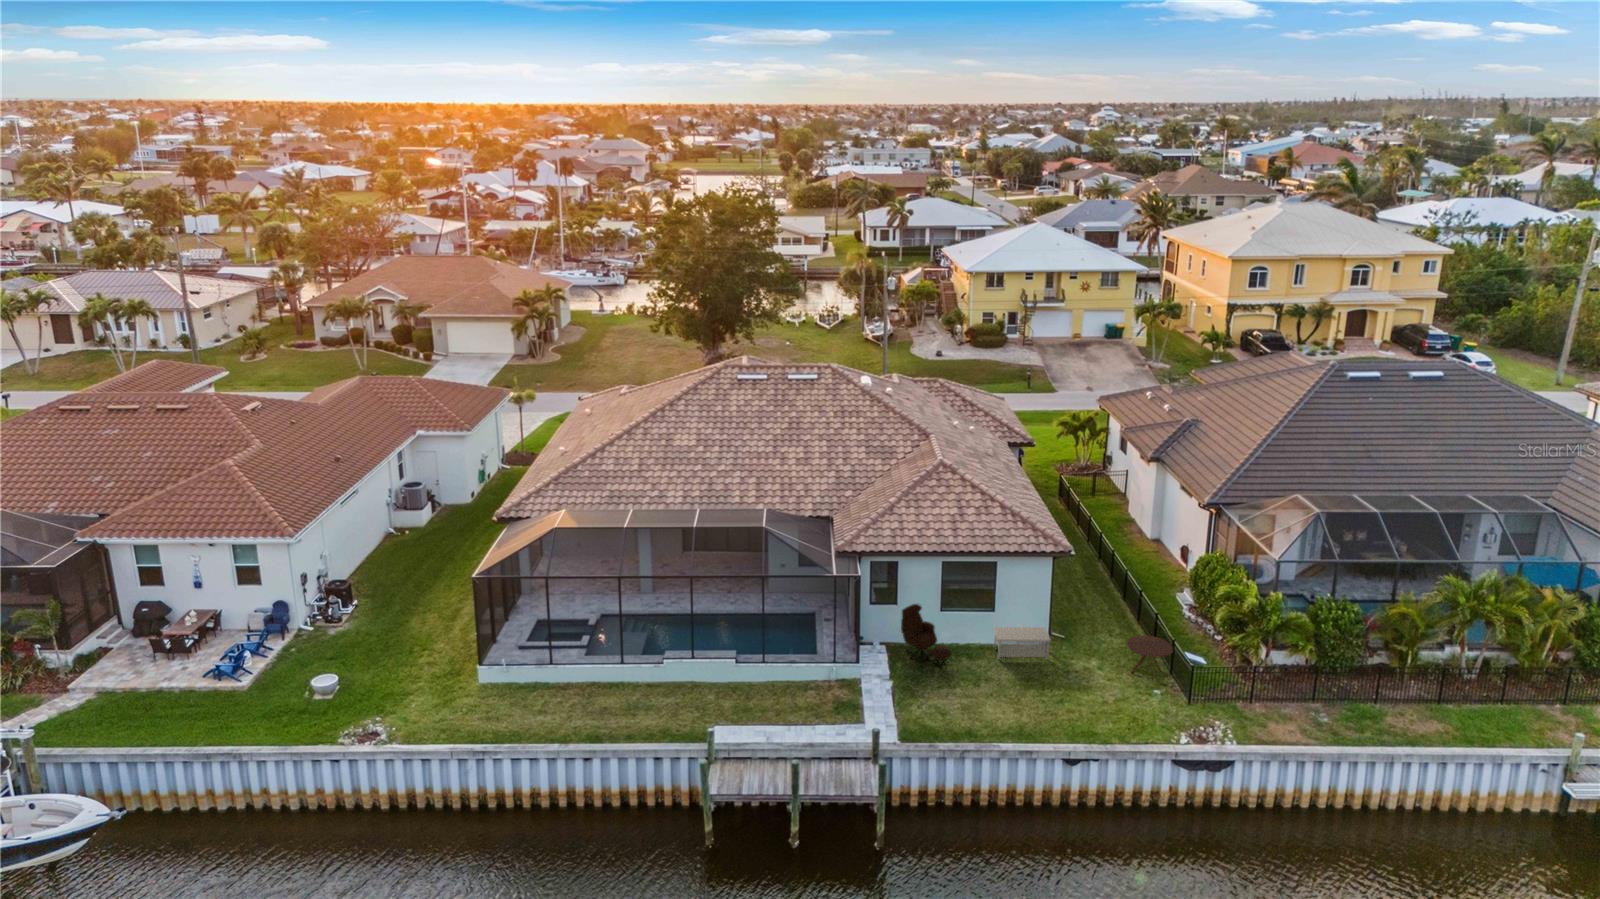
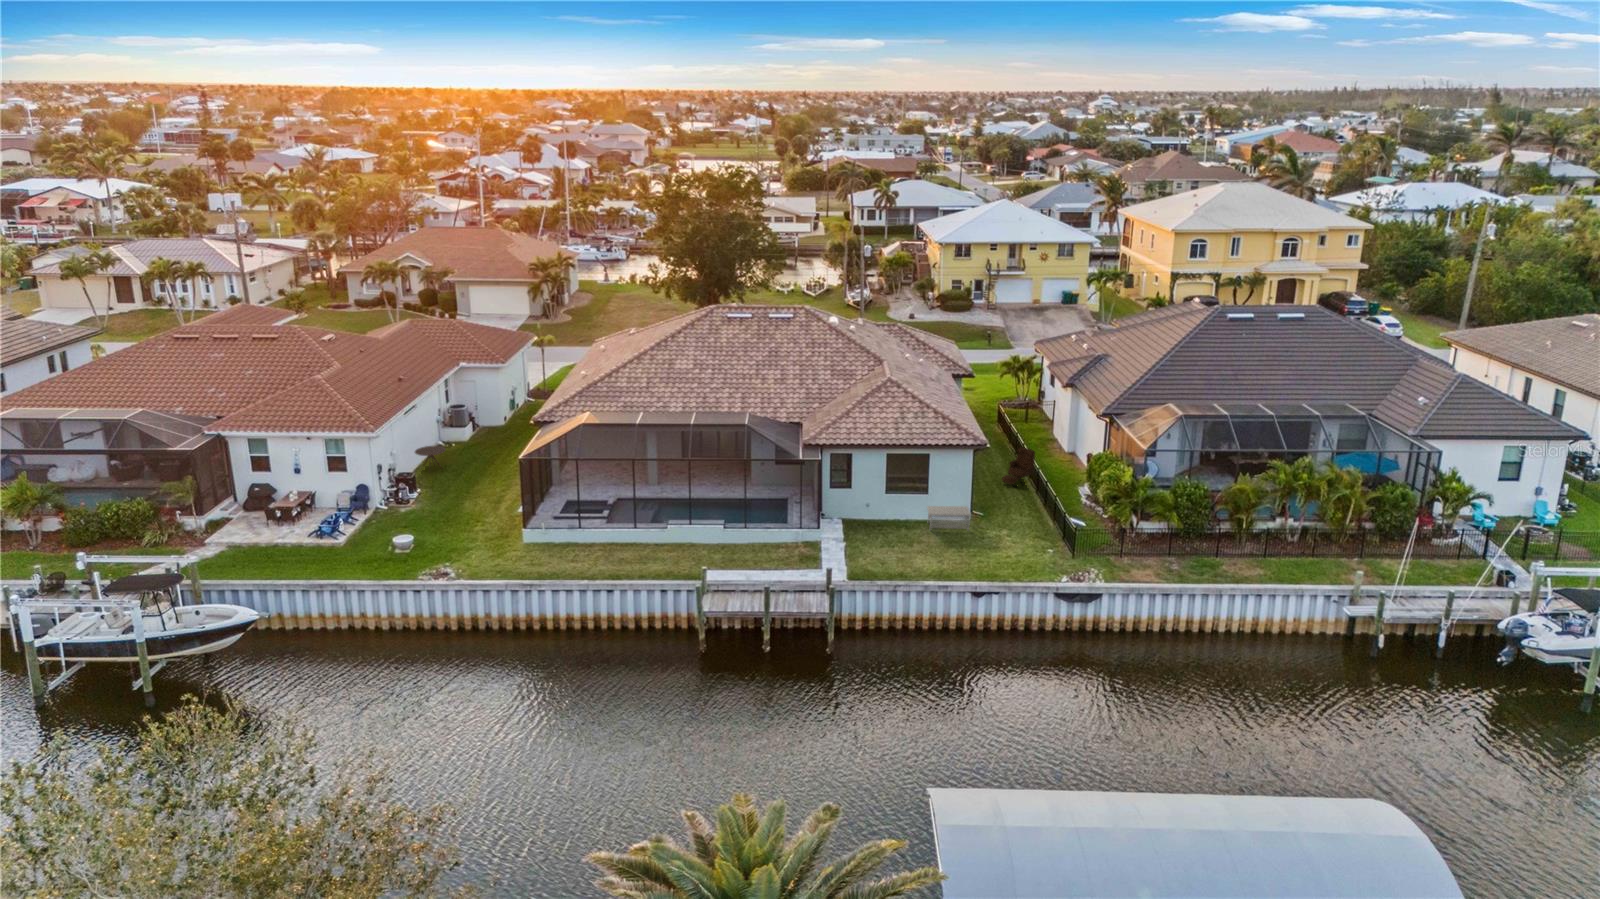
lounge chair: present [901,604,952,663] -> present [1002,448,1035,487]
round table: present [1127,635,1173,676] -> present [415,446,446,466]

